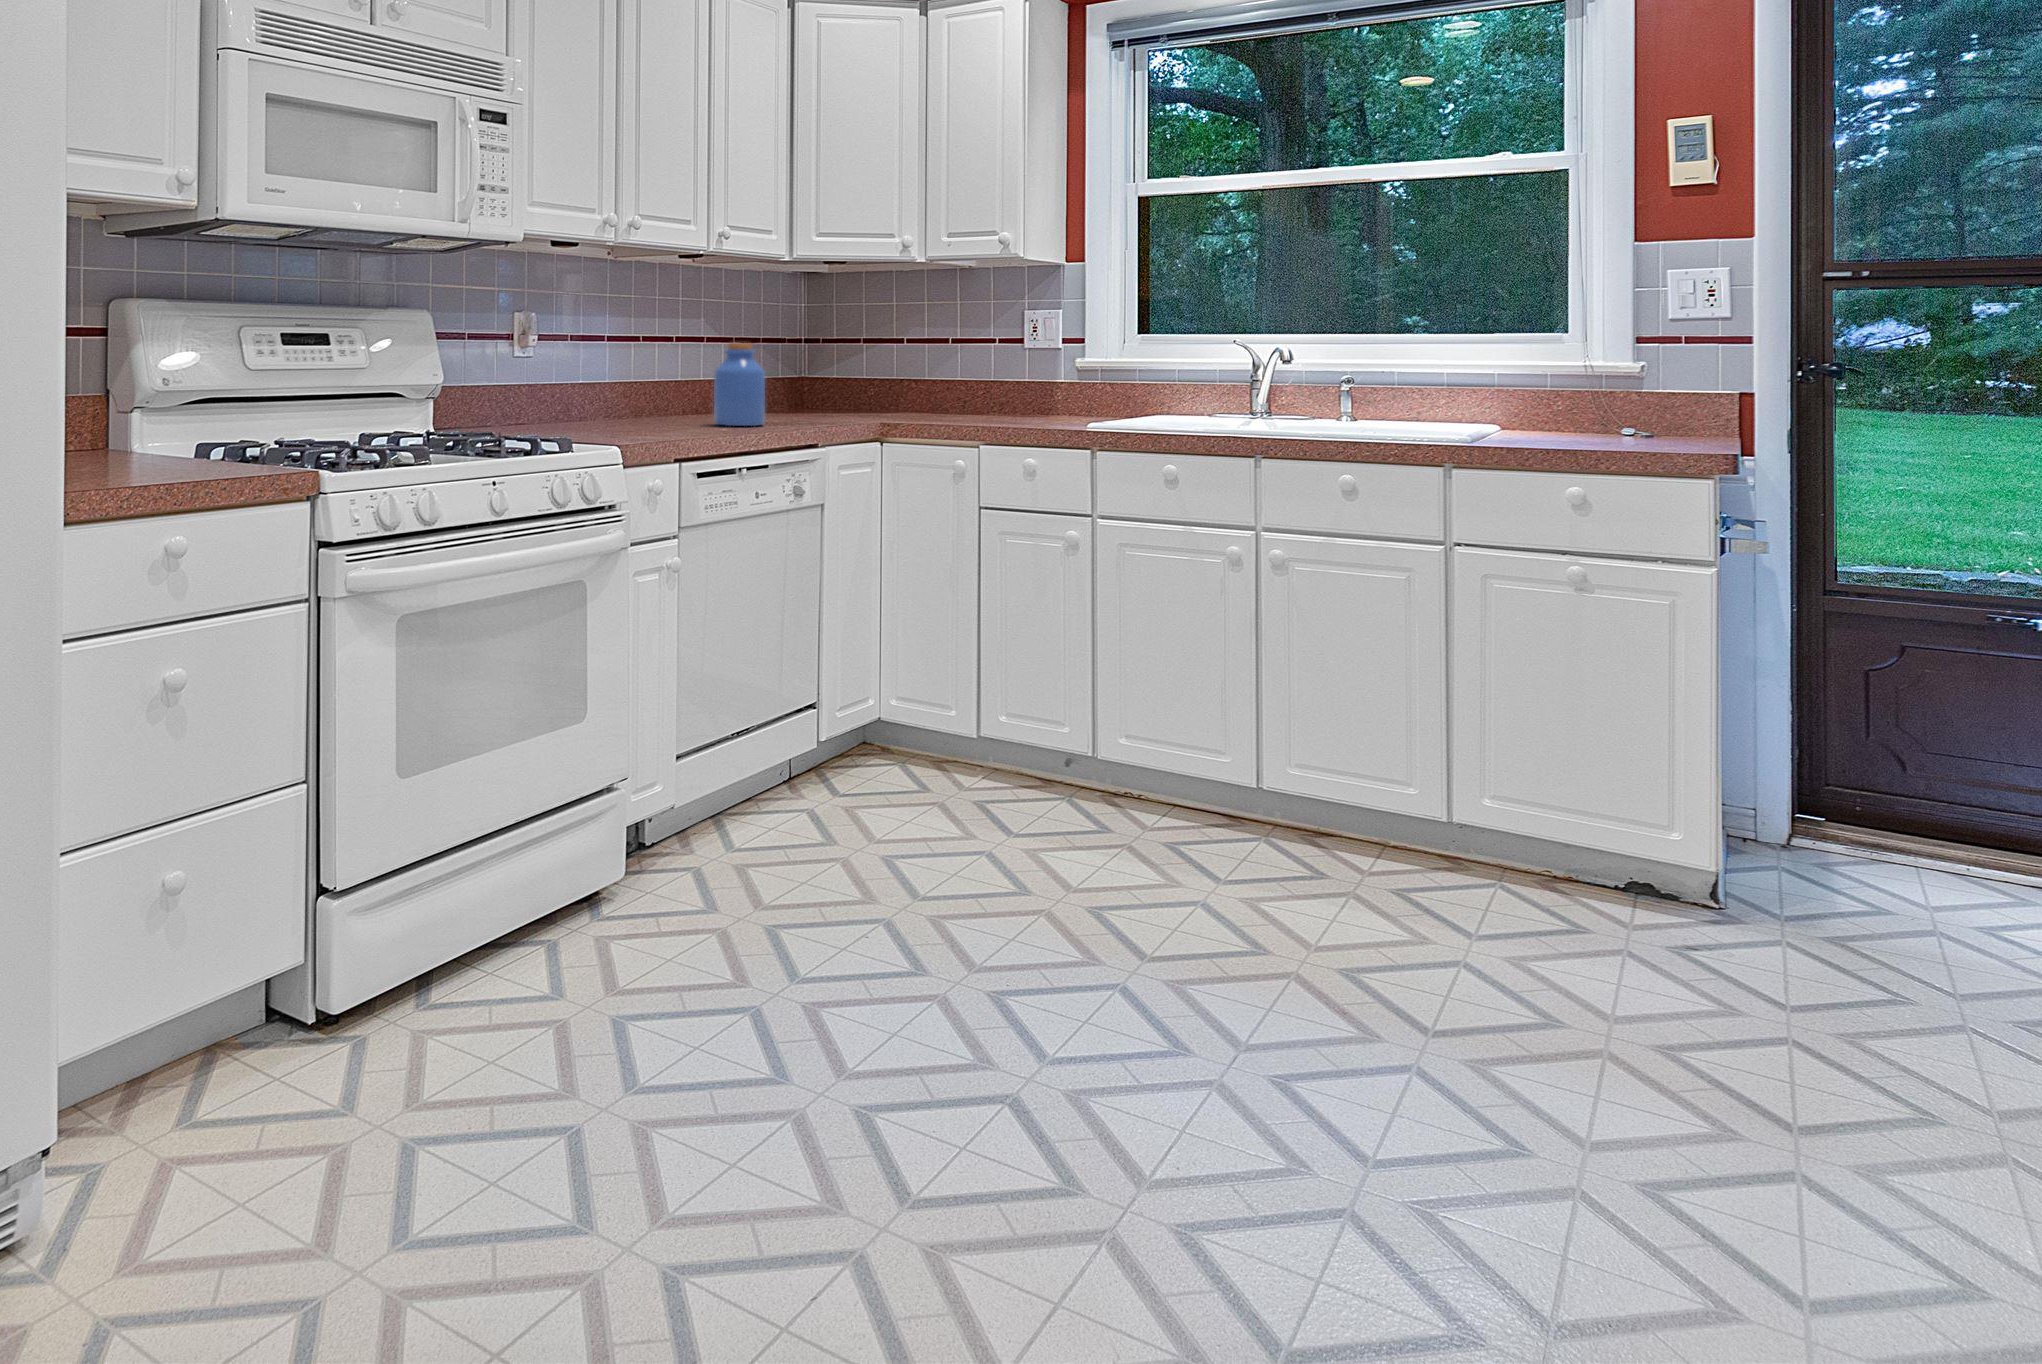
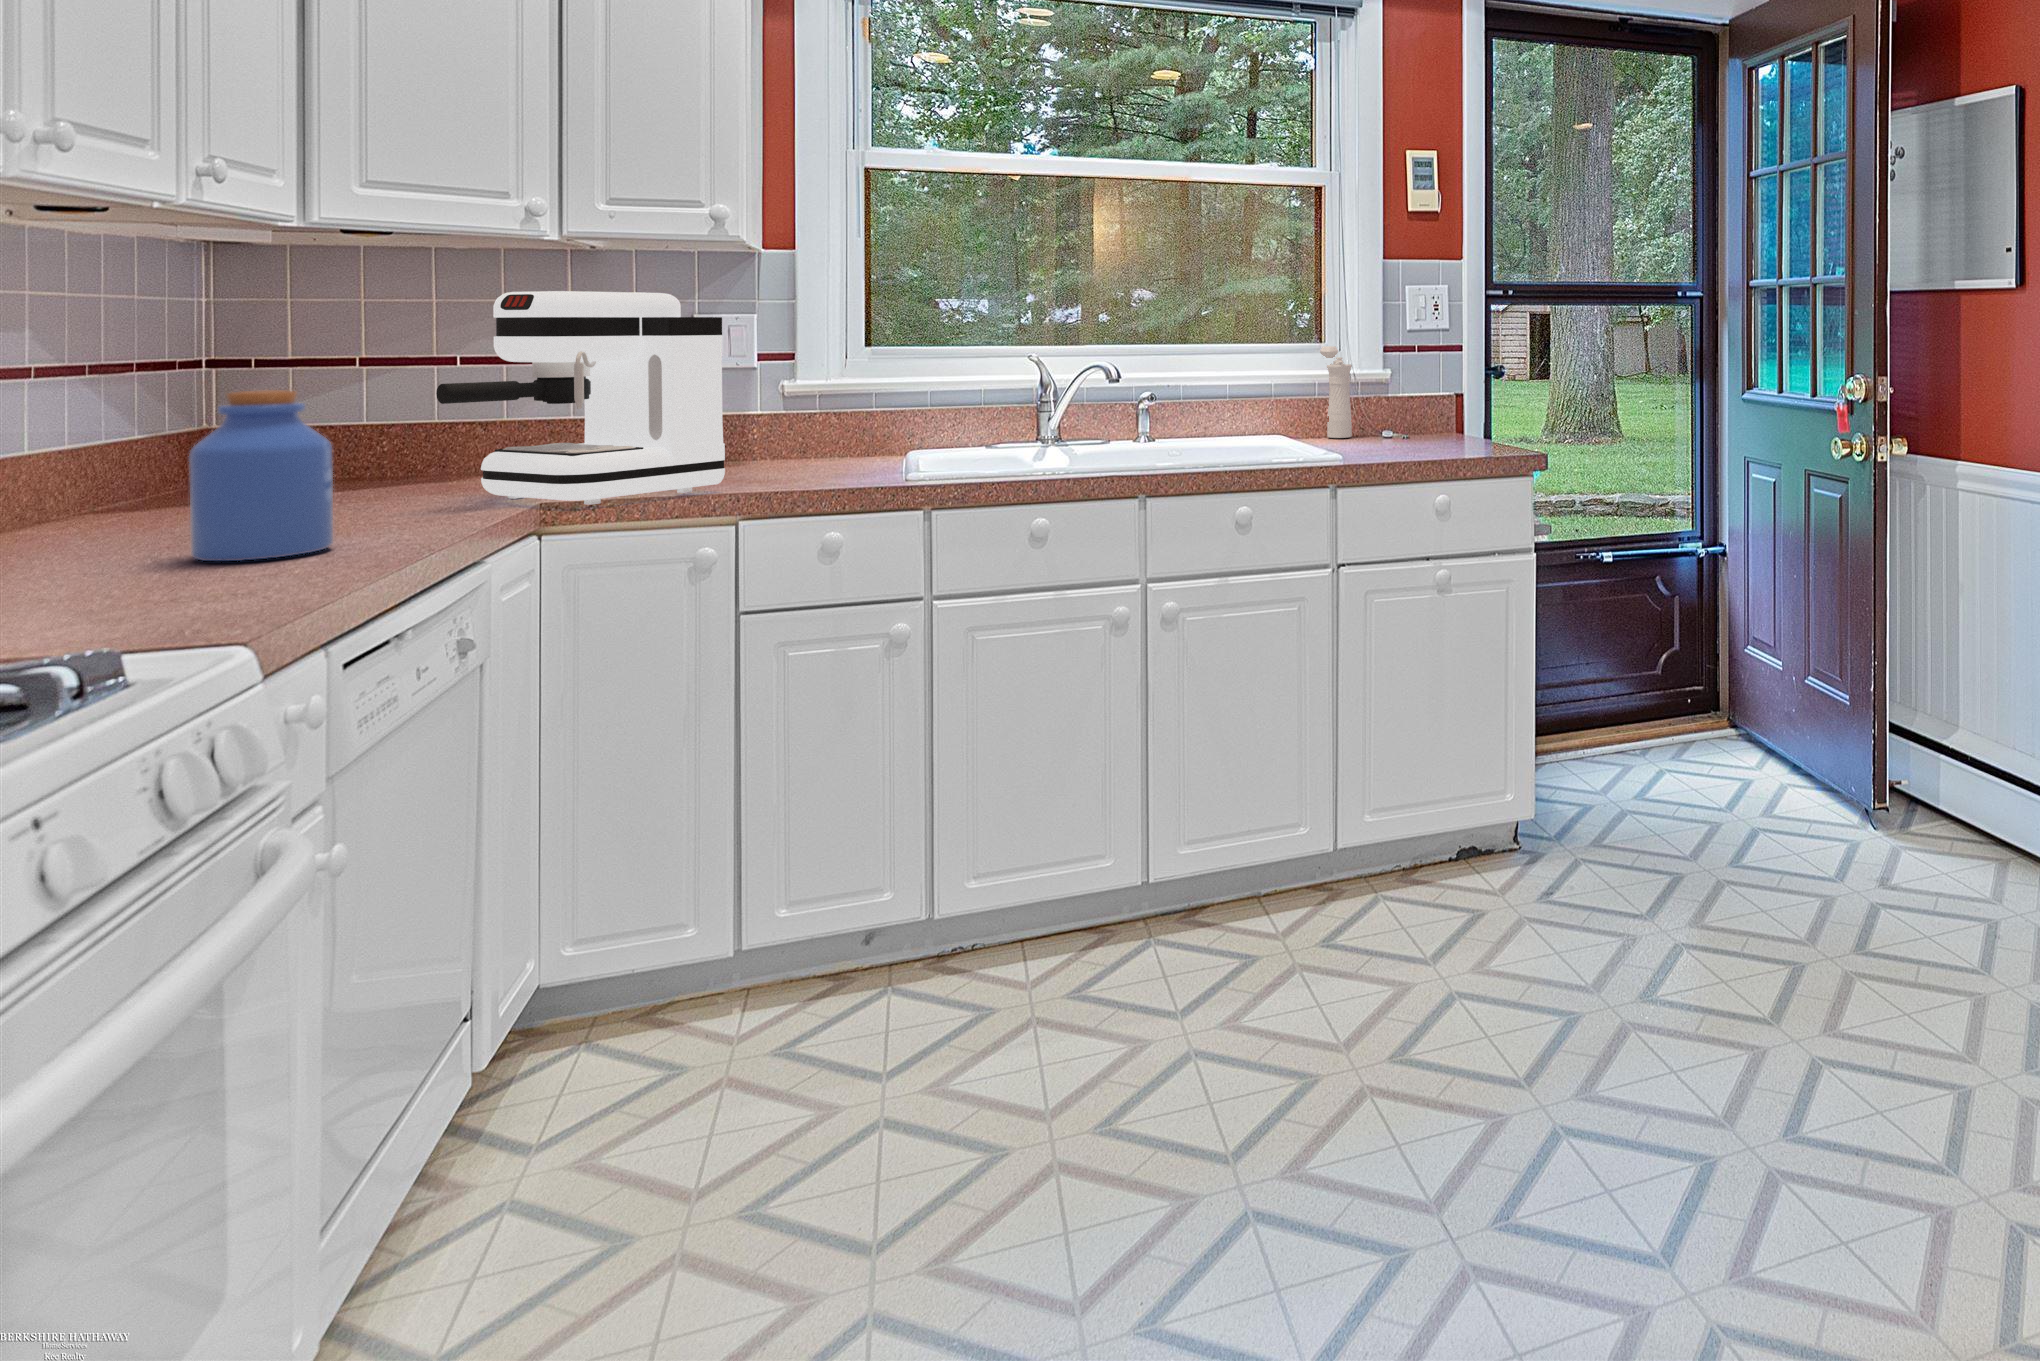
coffee maker: none [831,293,973,422] -> present [436,291,725,505]
pepper mill: none [1540,337,1574,431] -> present [1320,346,1352,438]

